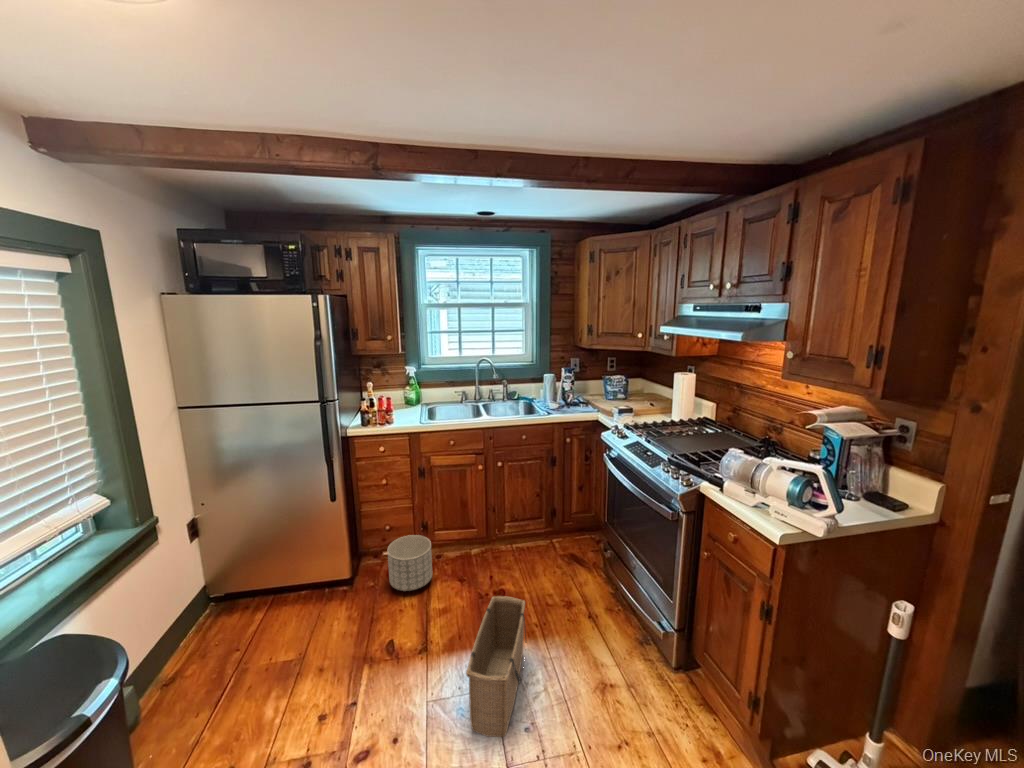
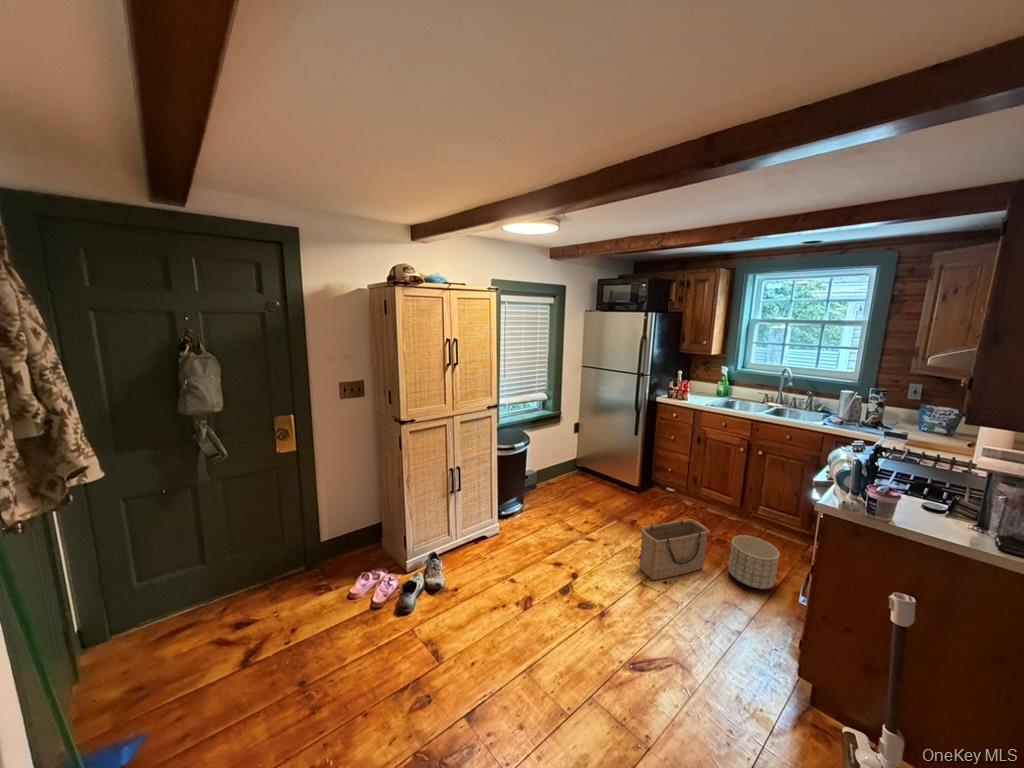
planter: present [387,535,432,591] -> present [729,535,779,589]

